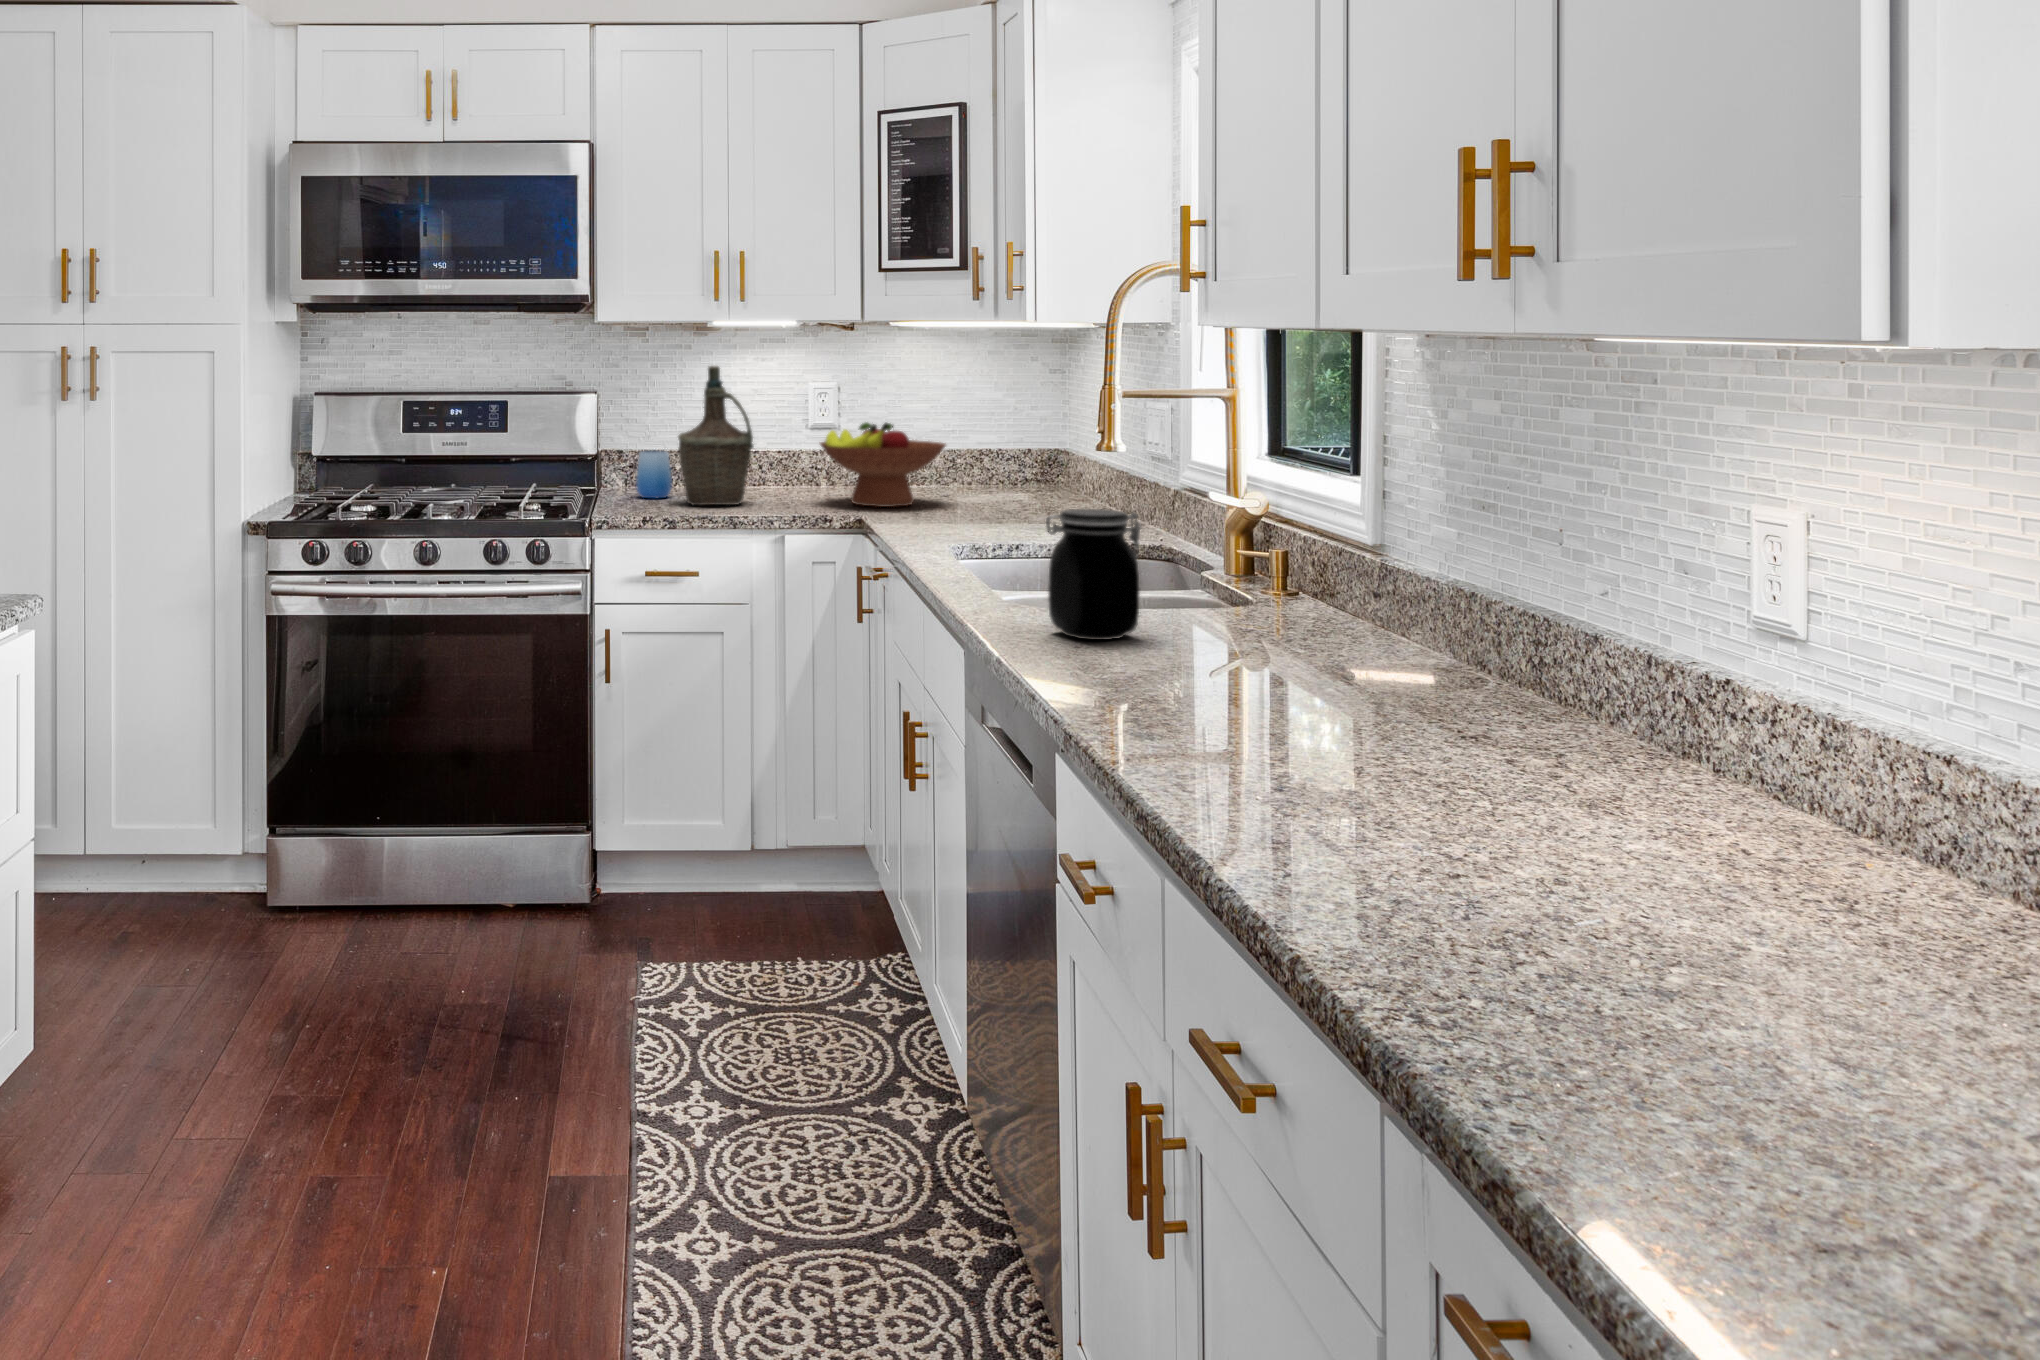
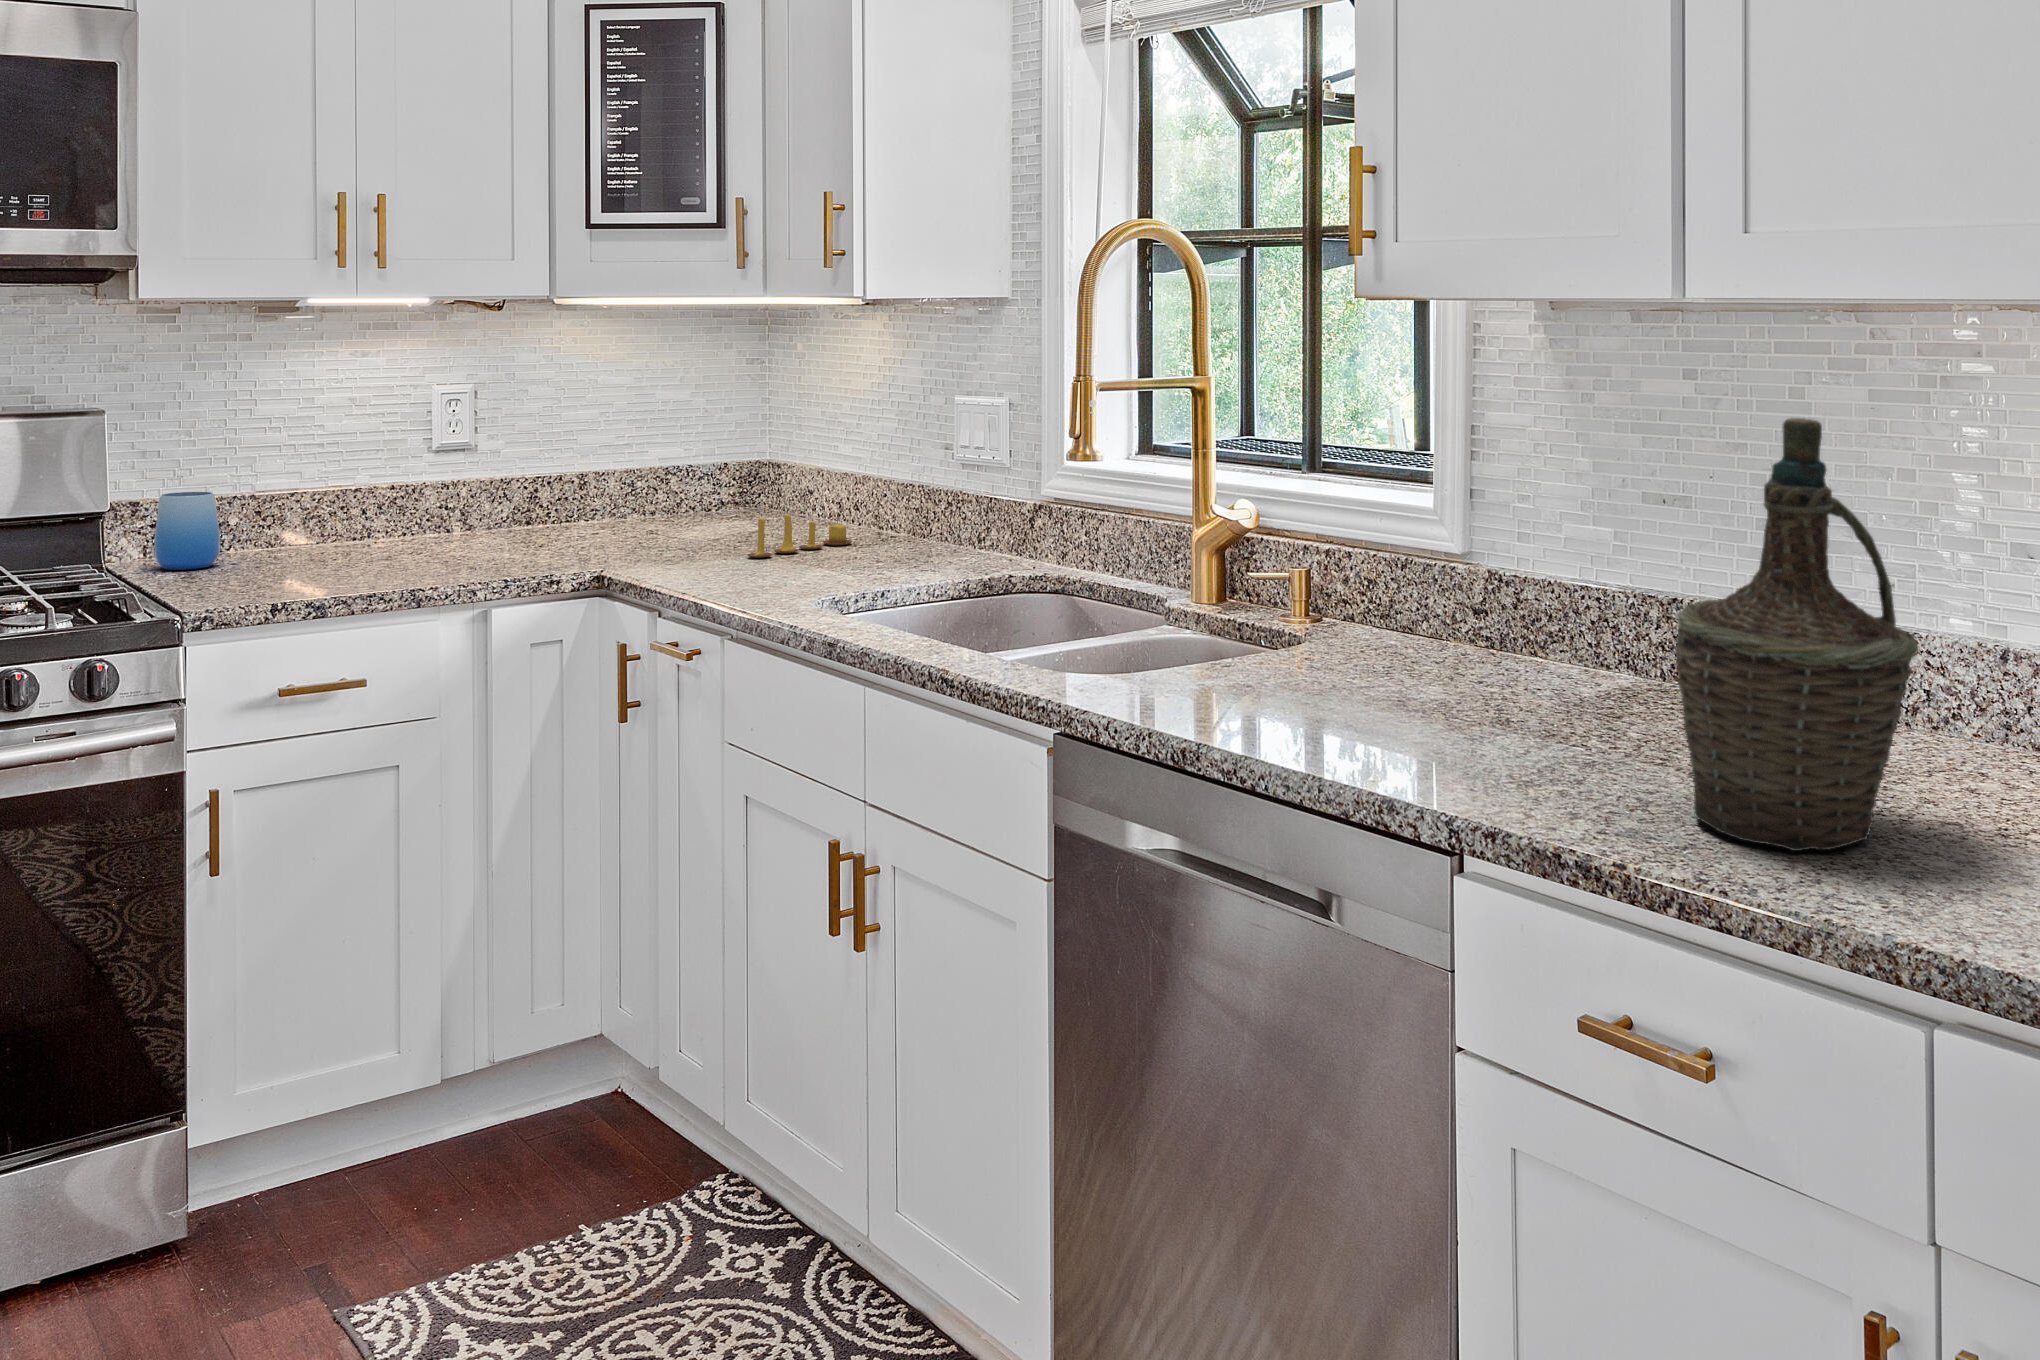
bottle: present [678,366,754,506] -> present [1675,418,1918,851]
fruit bowl: present [820,423,946,507] -> none [479,433,667,552]
candle: none [977,486,1075,520] -> present [747,511,852,558]
jar: present [1046,509,1141,640] -> none [1210,537,1319,712]

